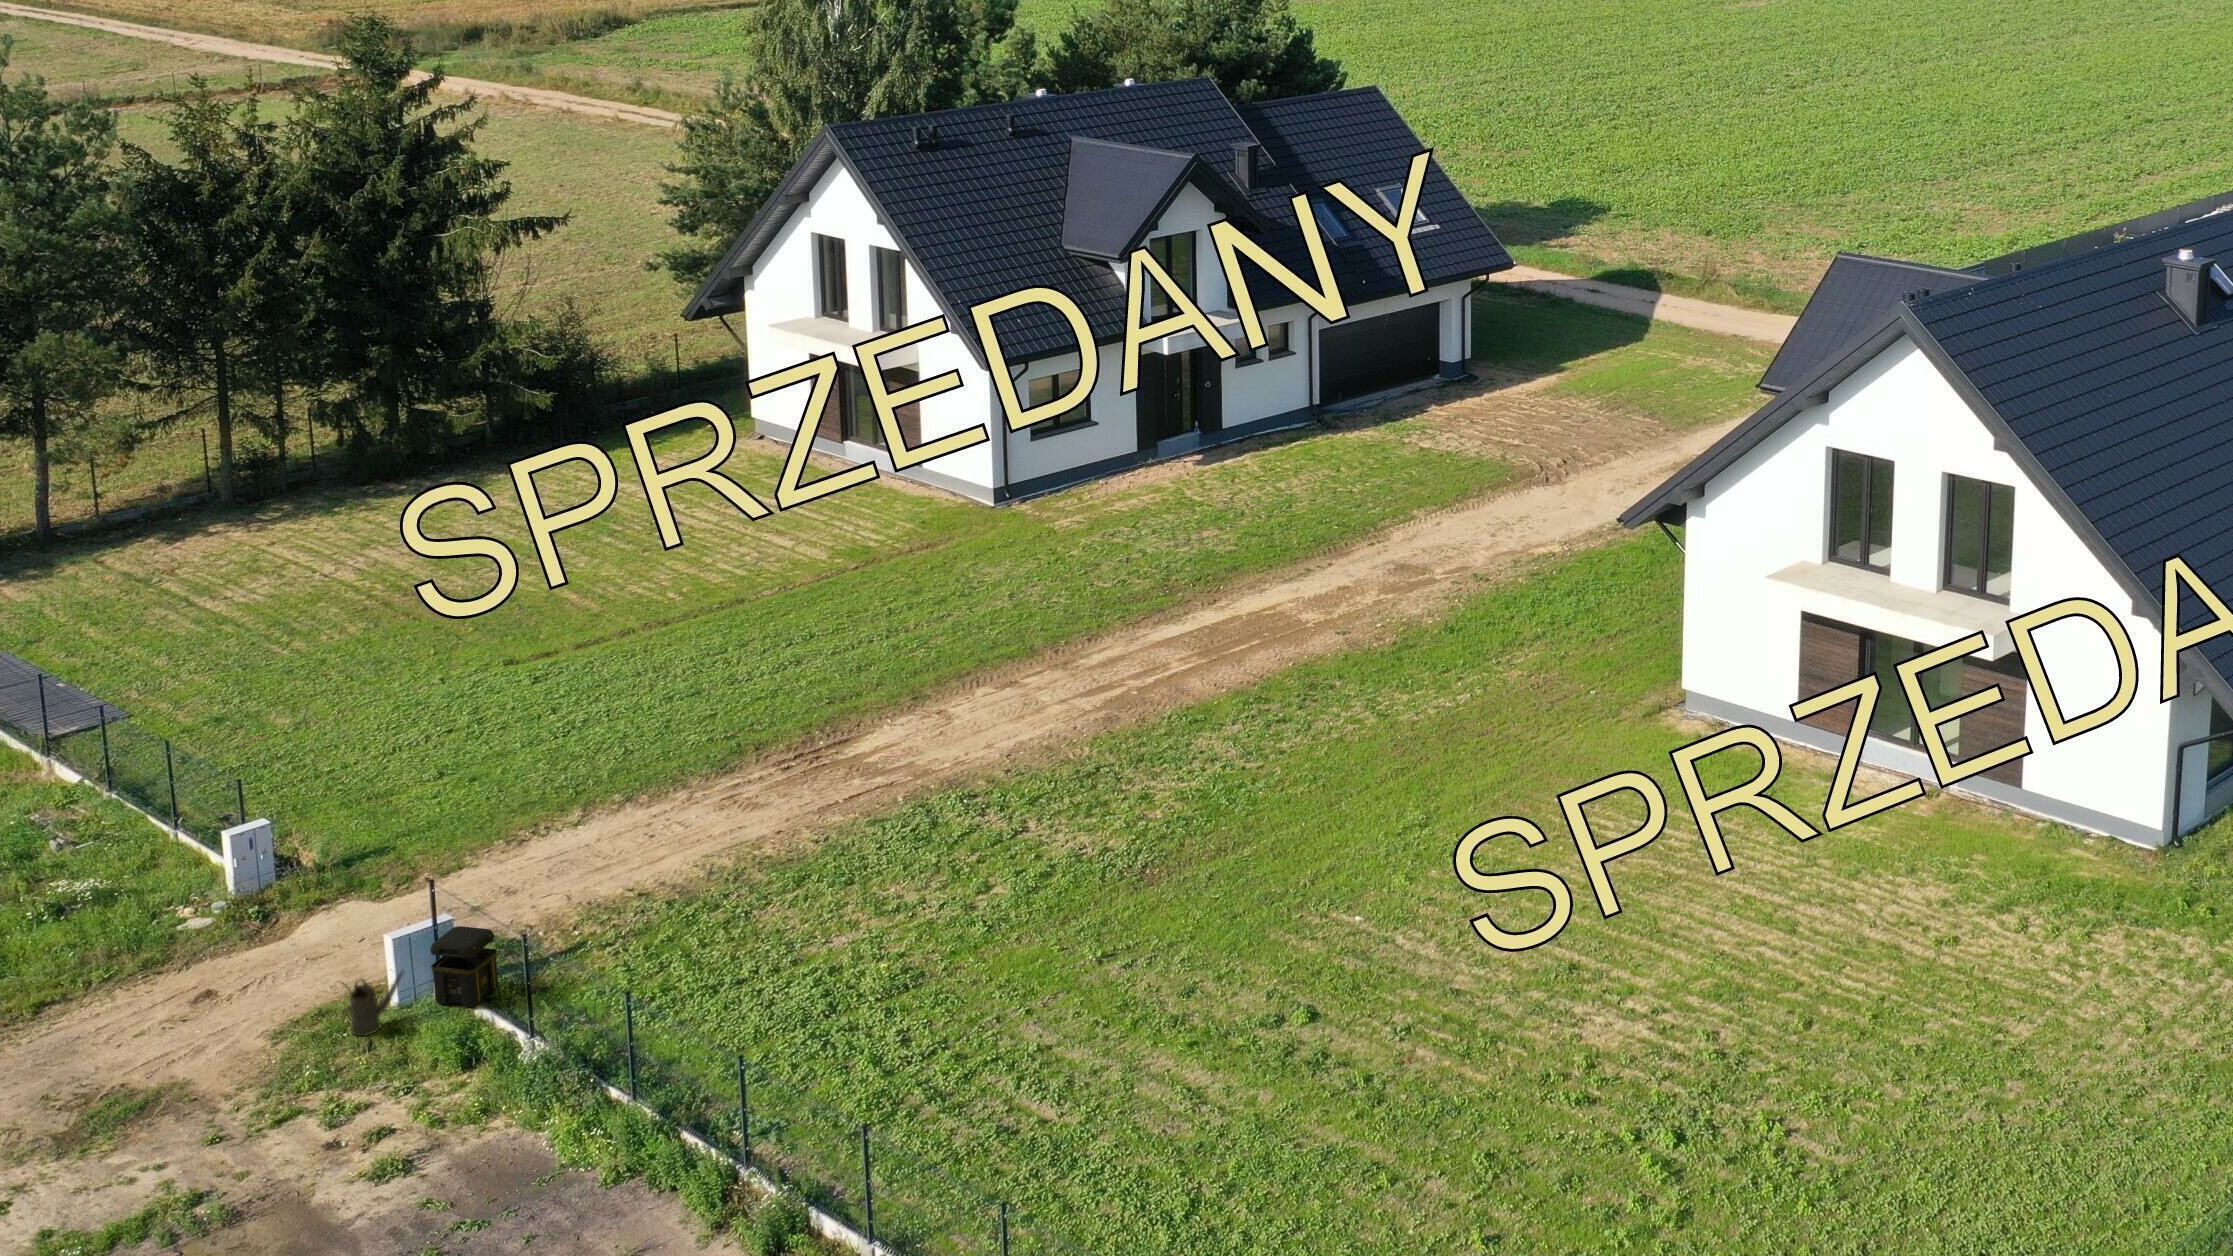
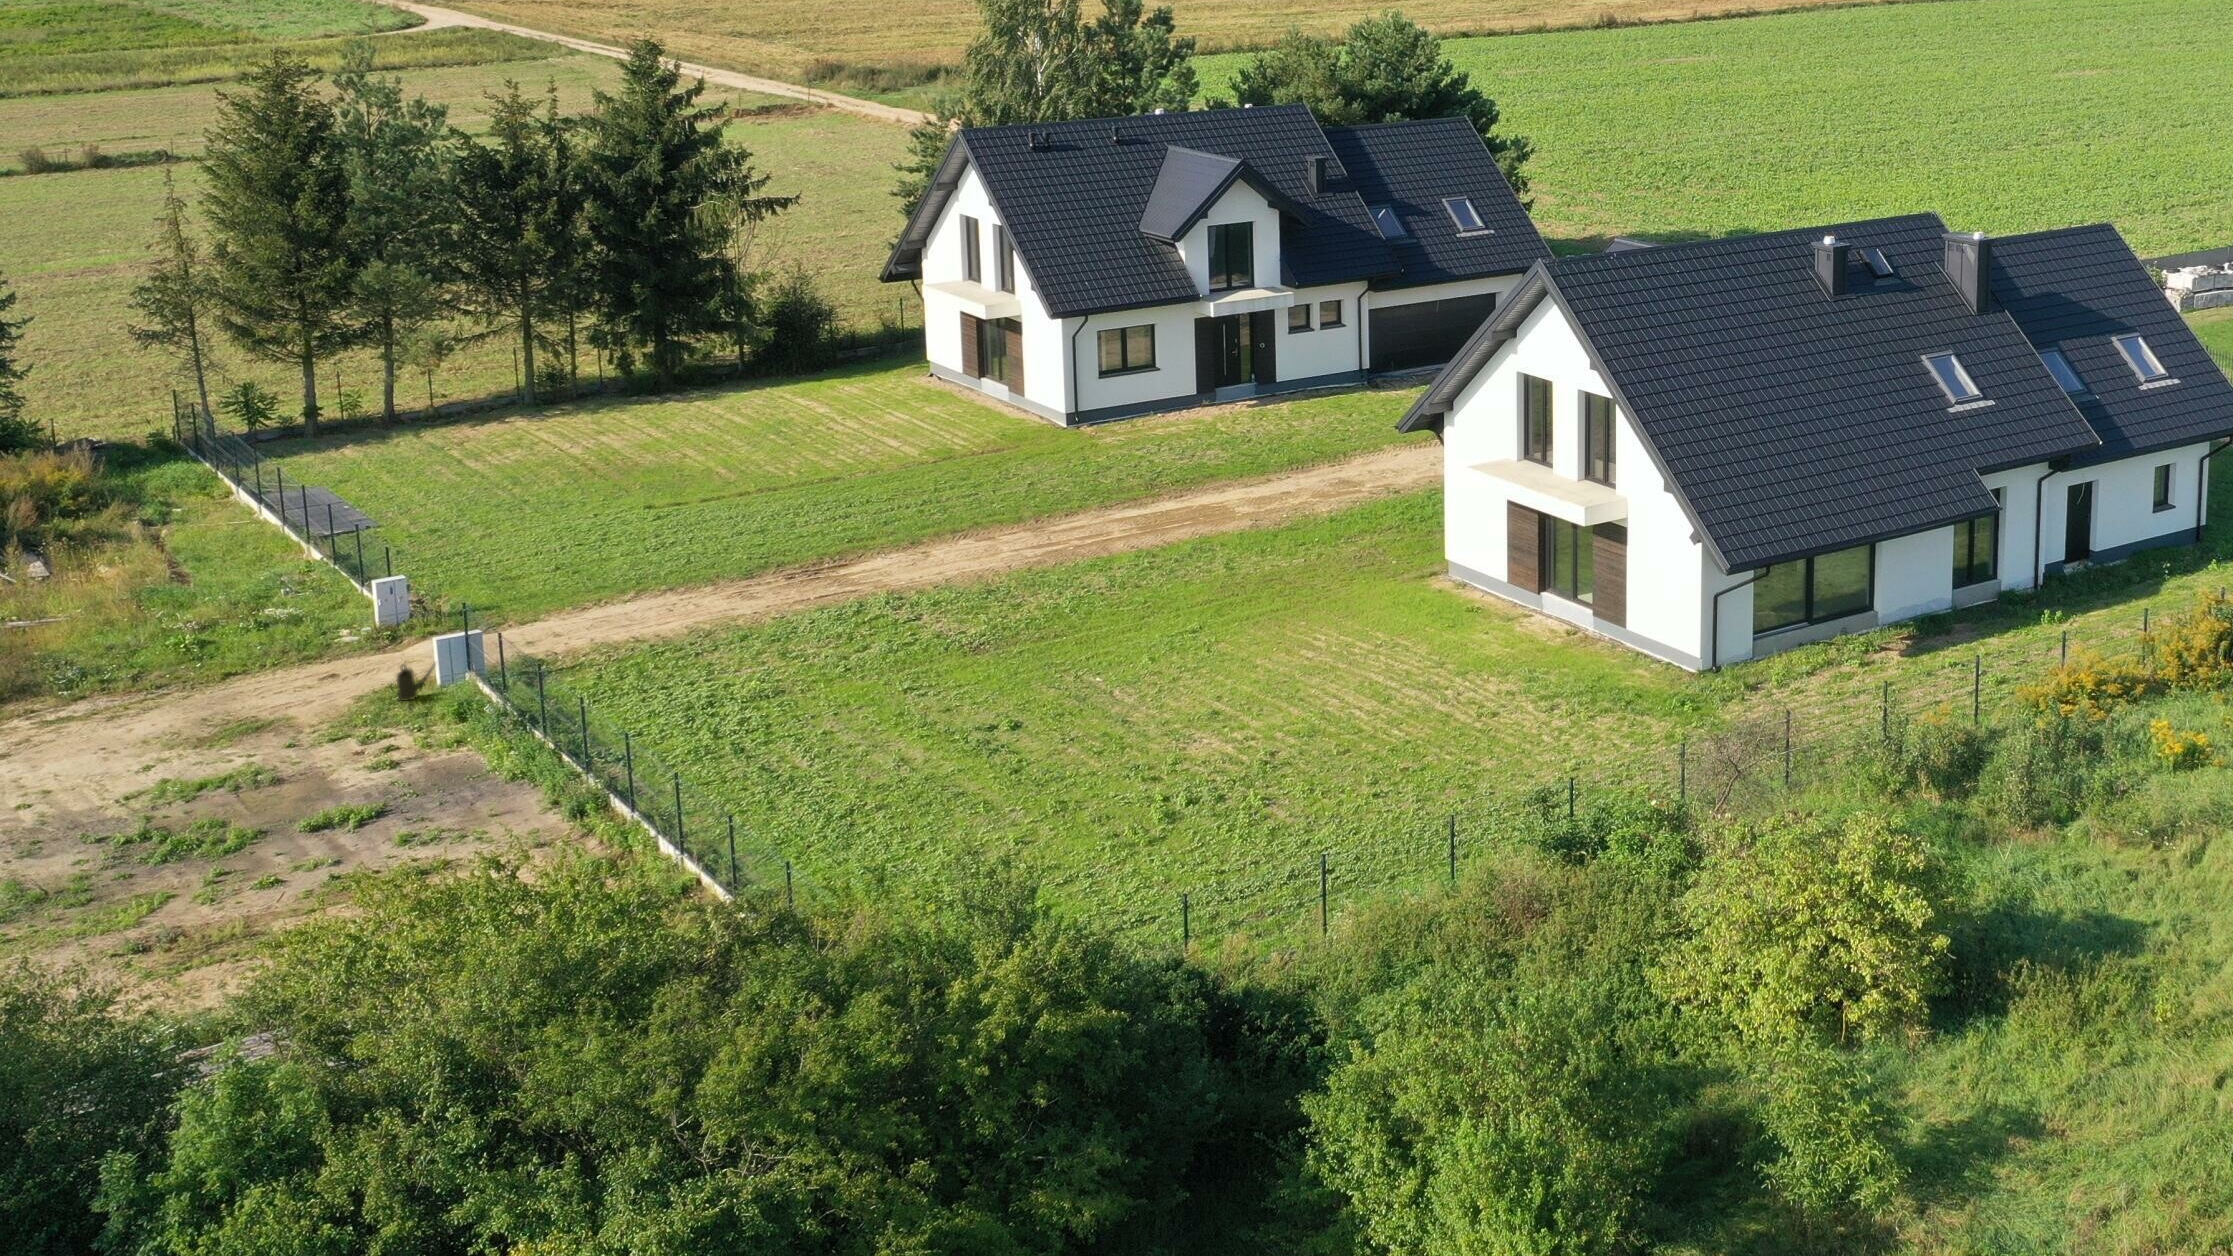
toolbox: present [430,926,498,1007] -> none [454,639,502,691]

